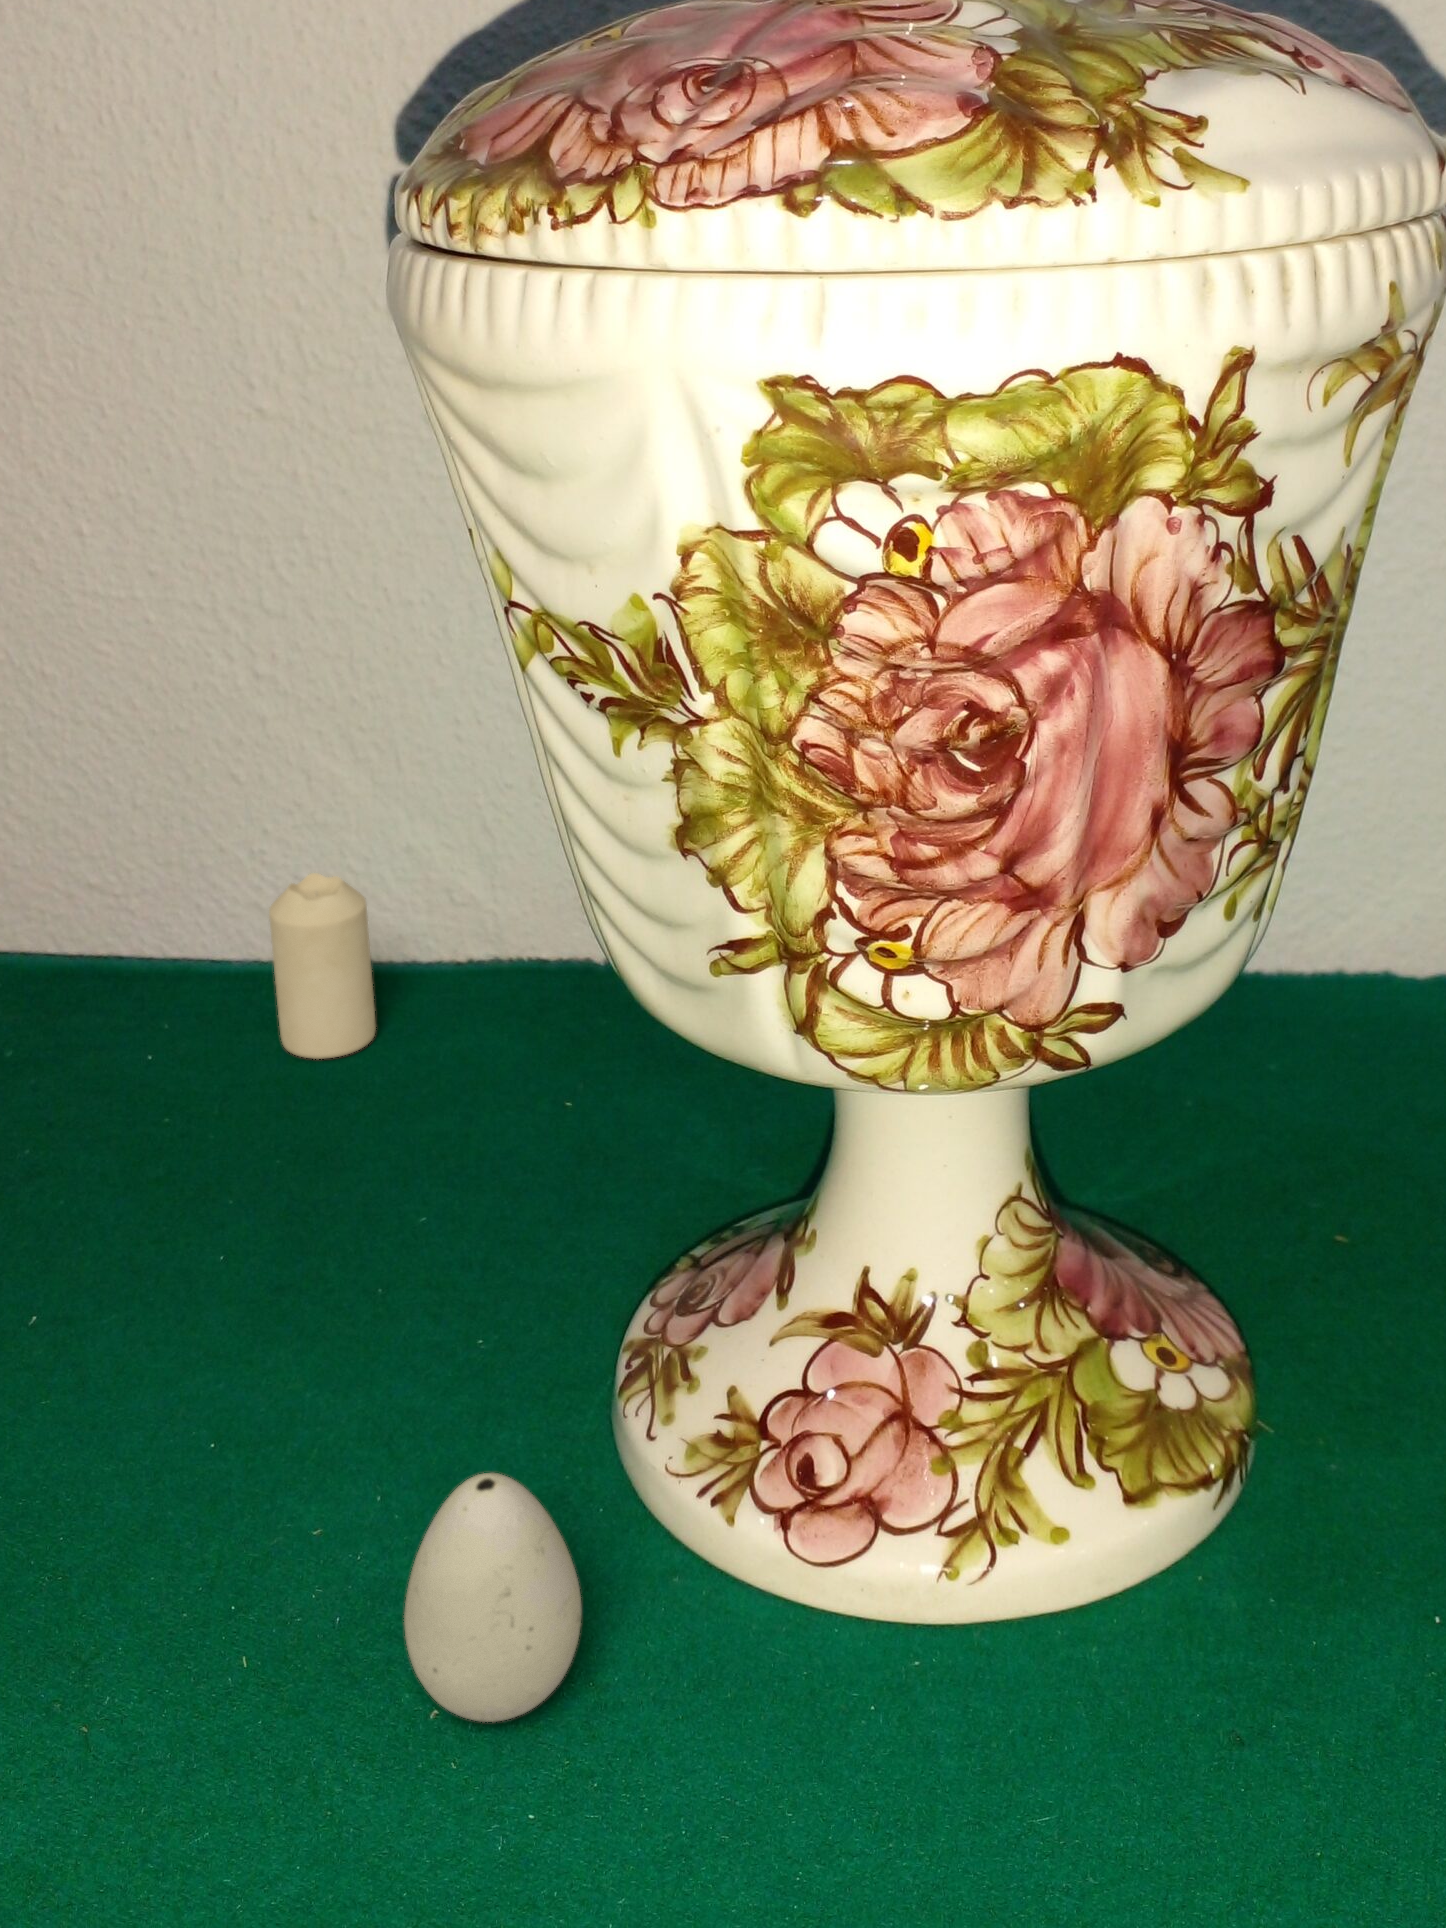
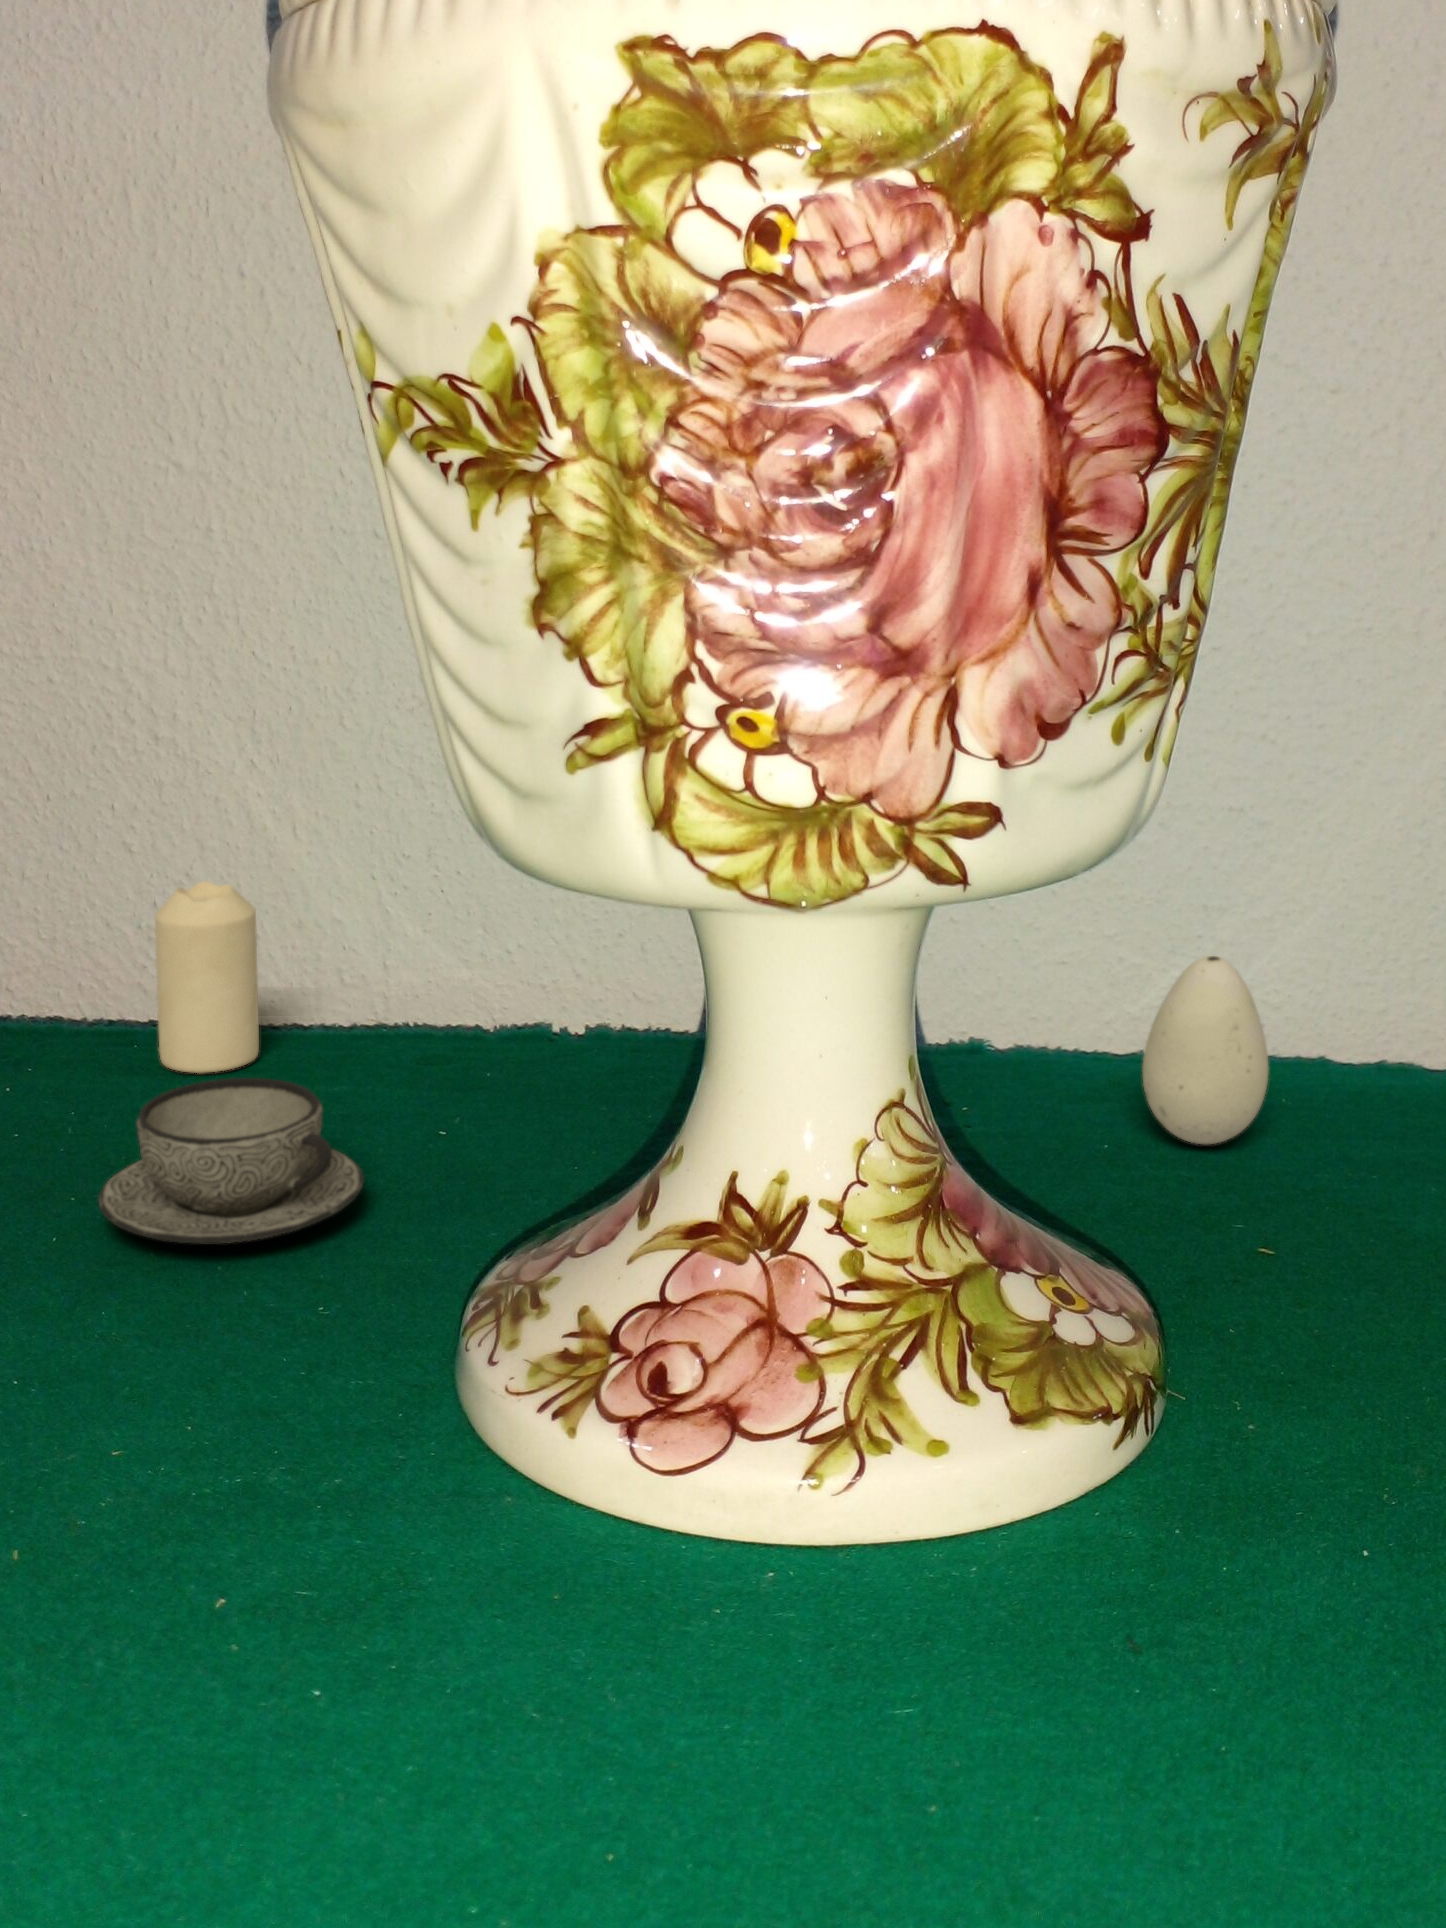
teacup: none [255,1114,502,1296] -> present [98,1078,364,1243]
decorative egg: present [404,1473,581,1722] -> present [1142,956,1269,1144]

